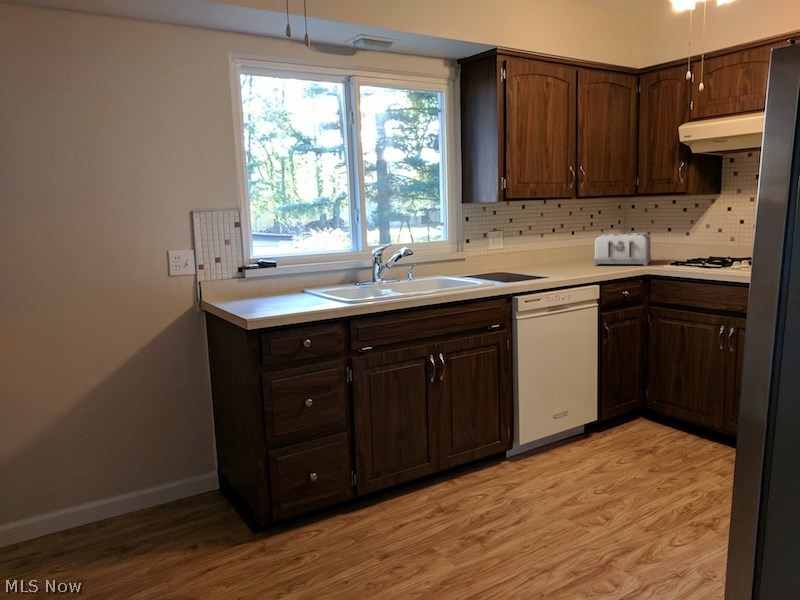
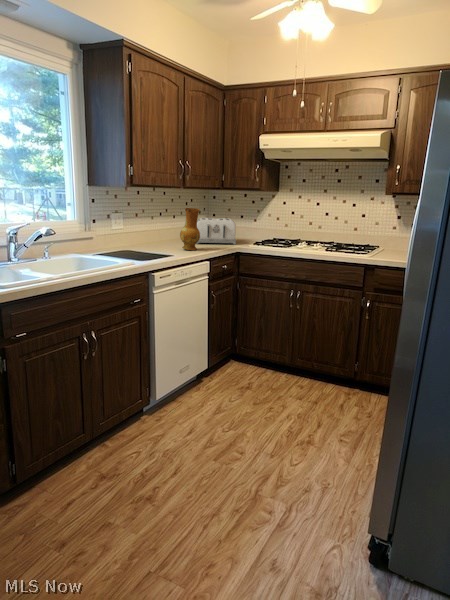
ceramic jug: none [565,222,590,272] -> present [180,208,200,250]

